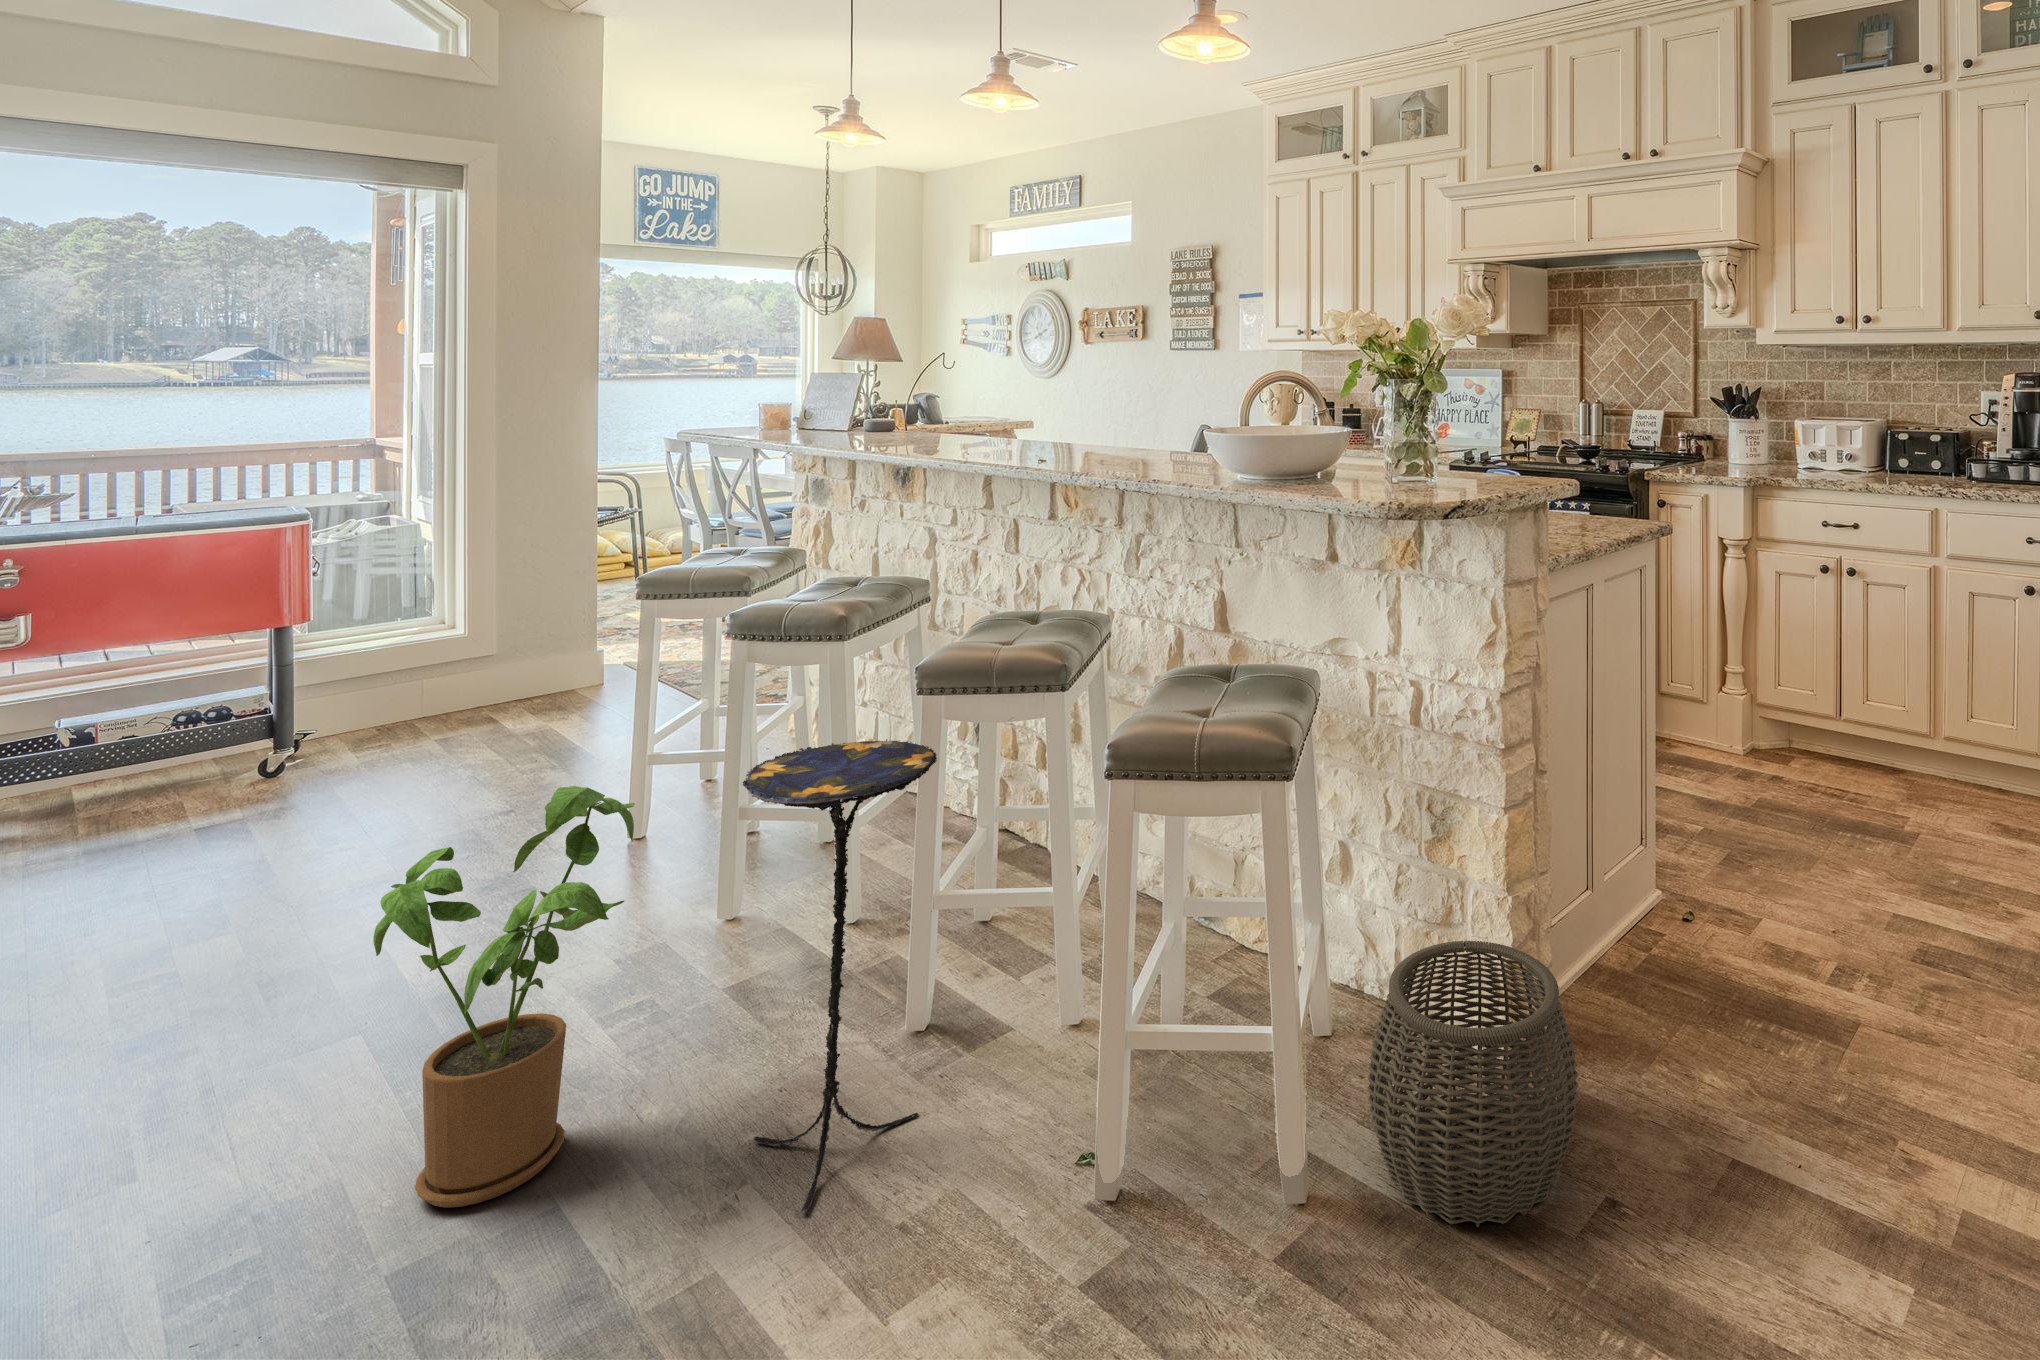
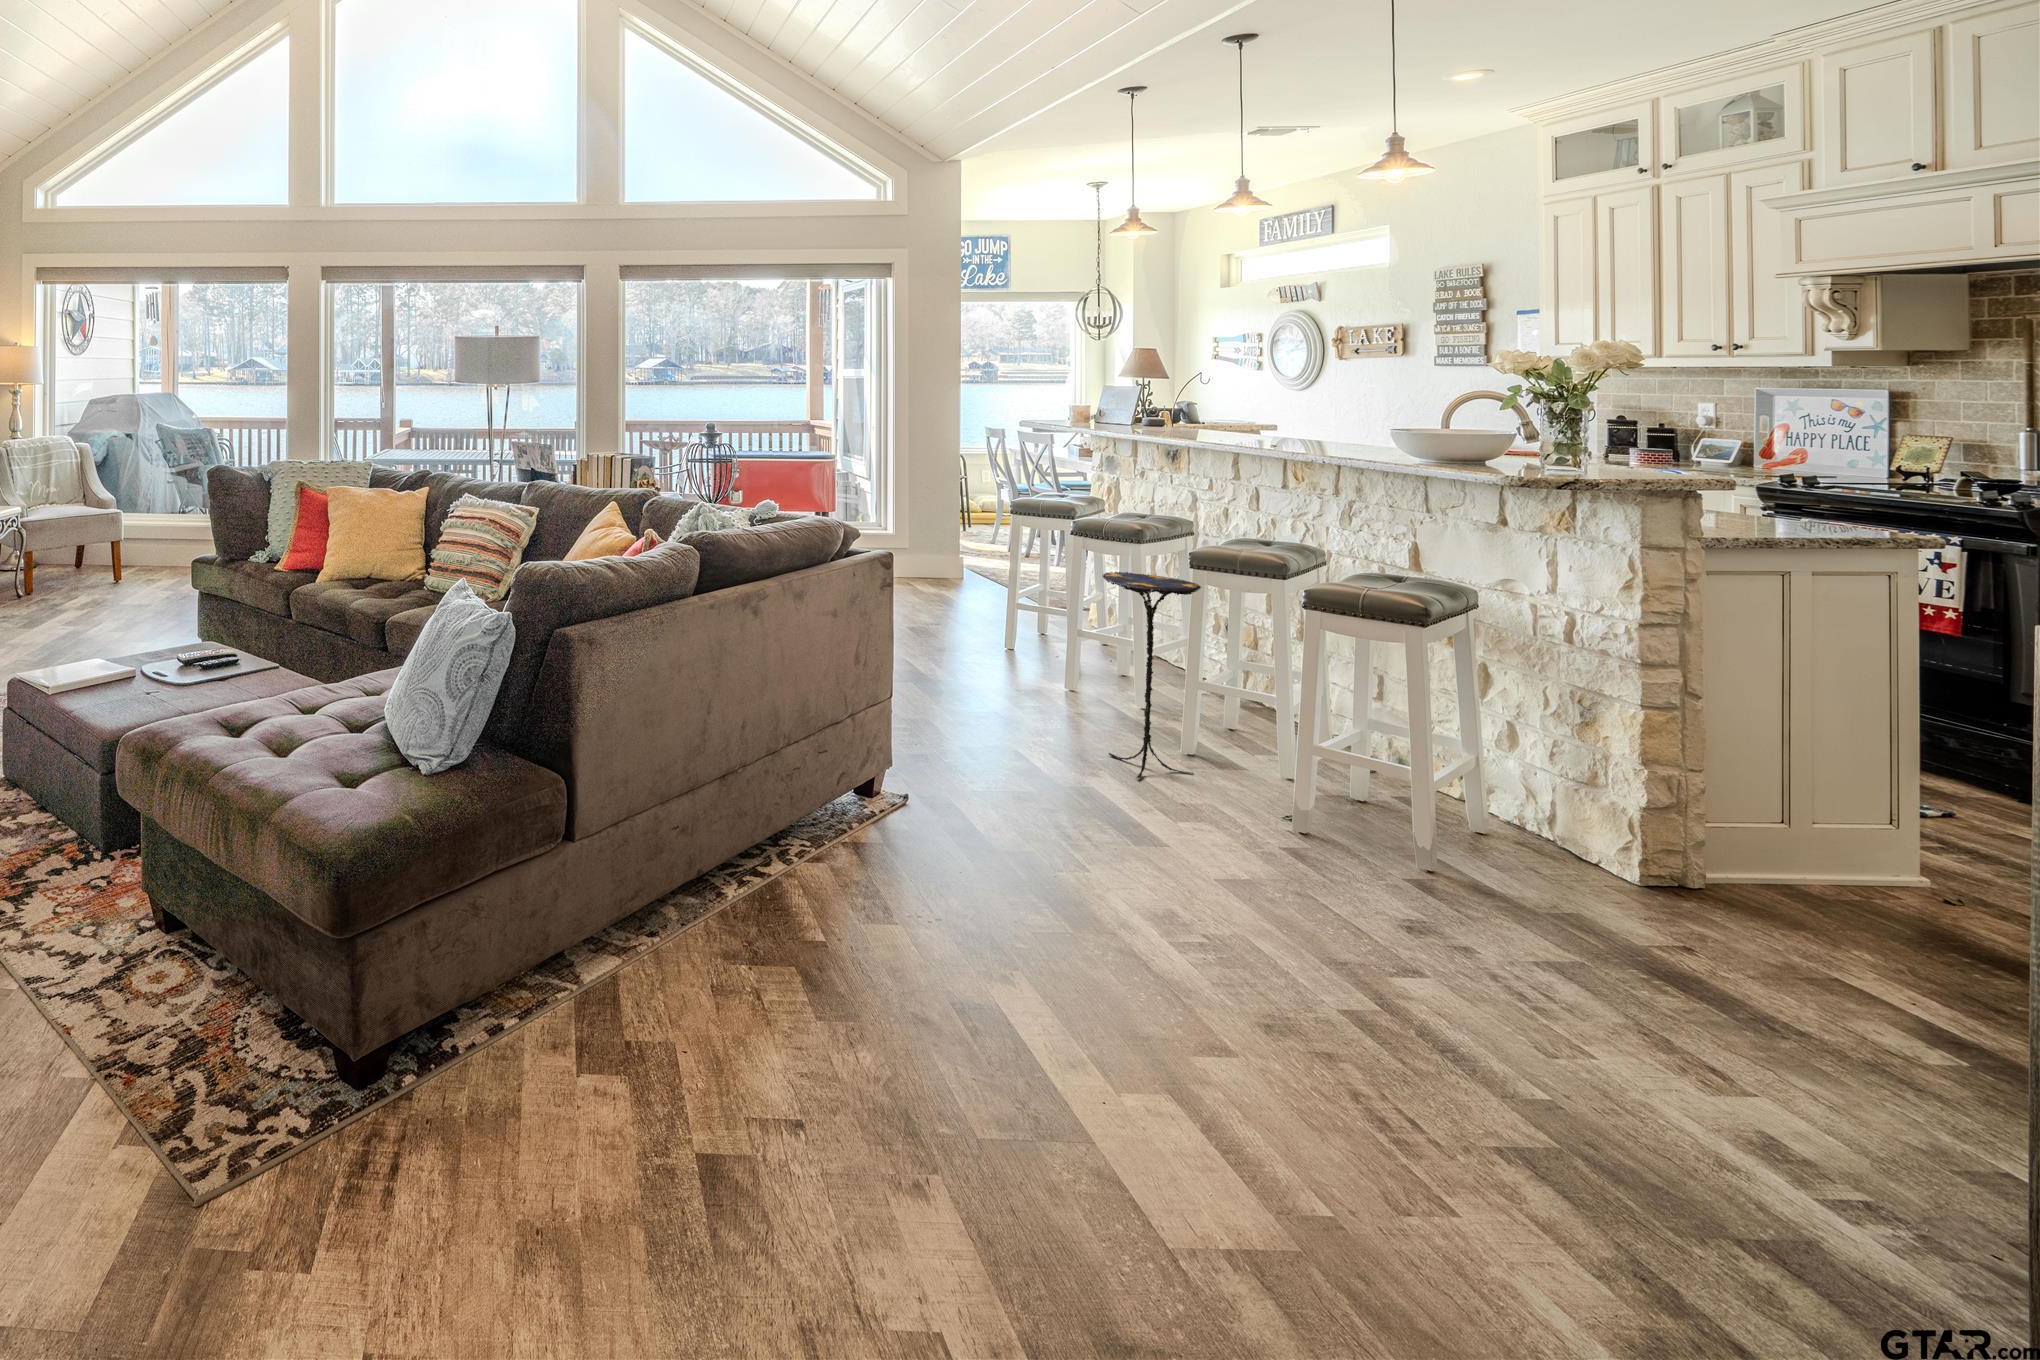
house plant: present [373,786,635,1208] -> none [950,569,1047,734]
woven basket: present [1367,941,1578,1227] -> none [1488,766,1675,927]

